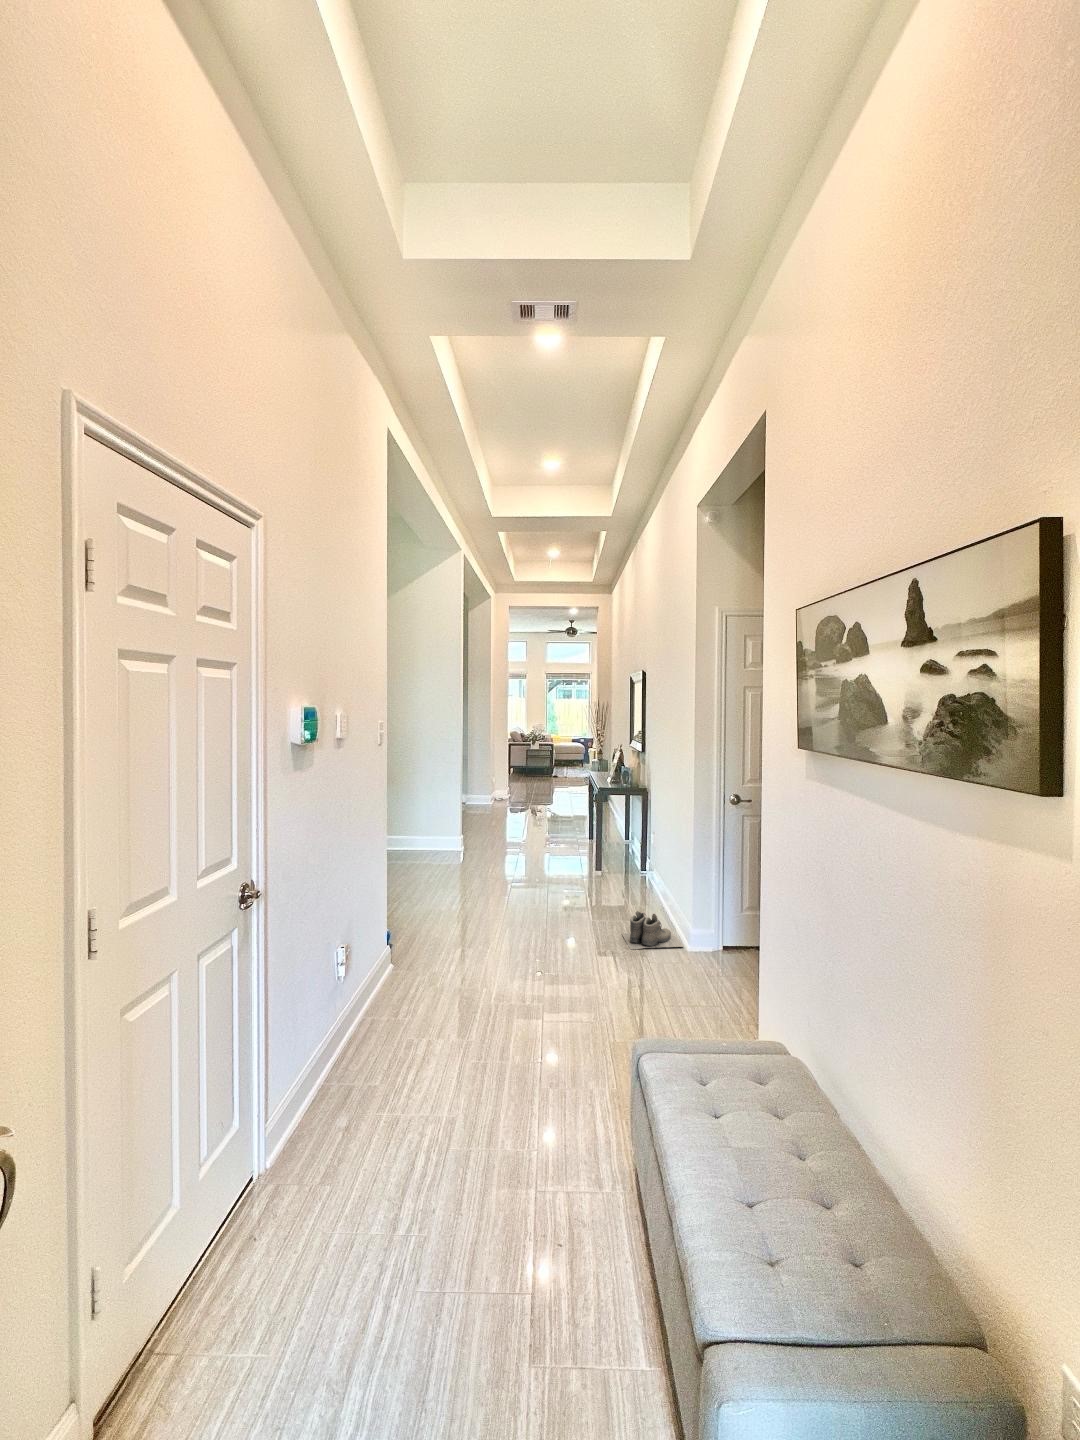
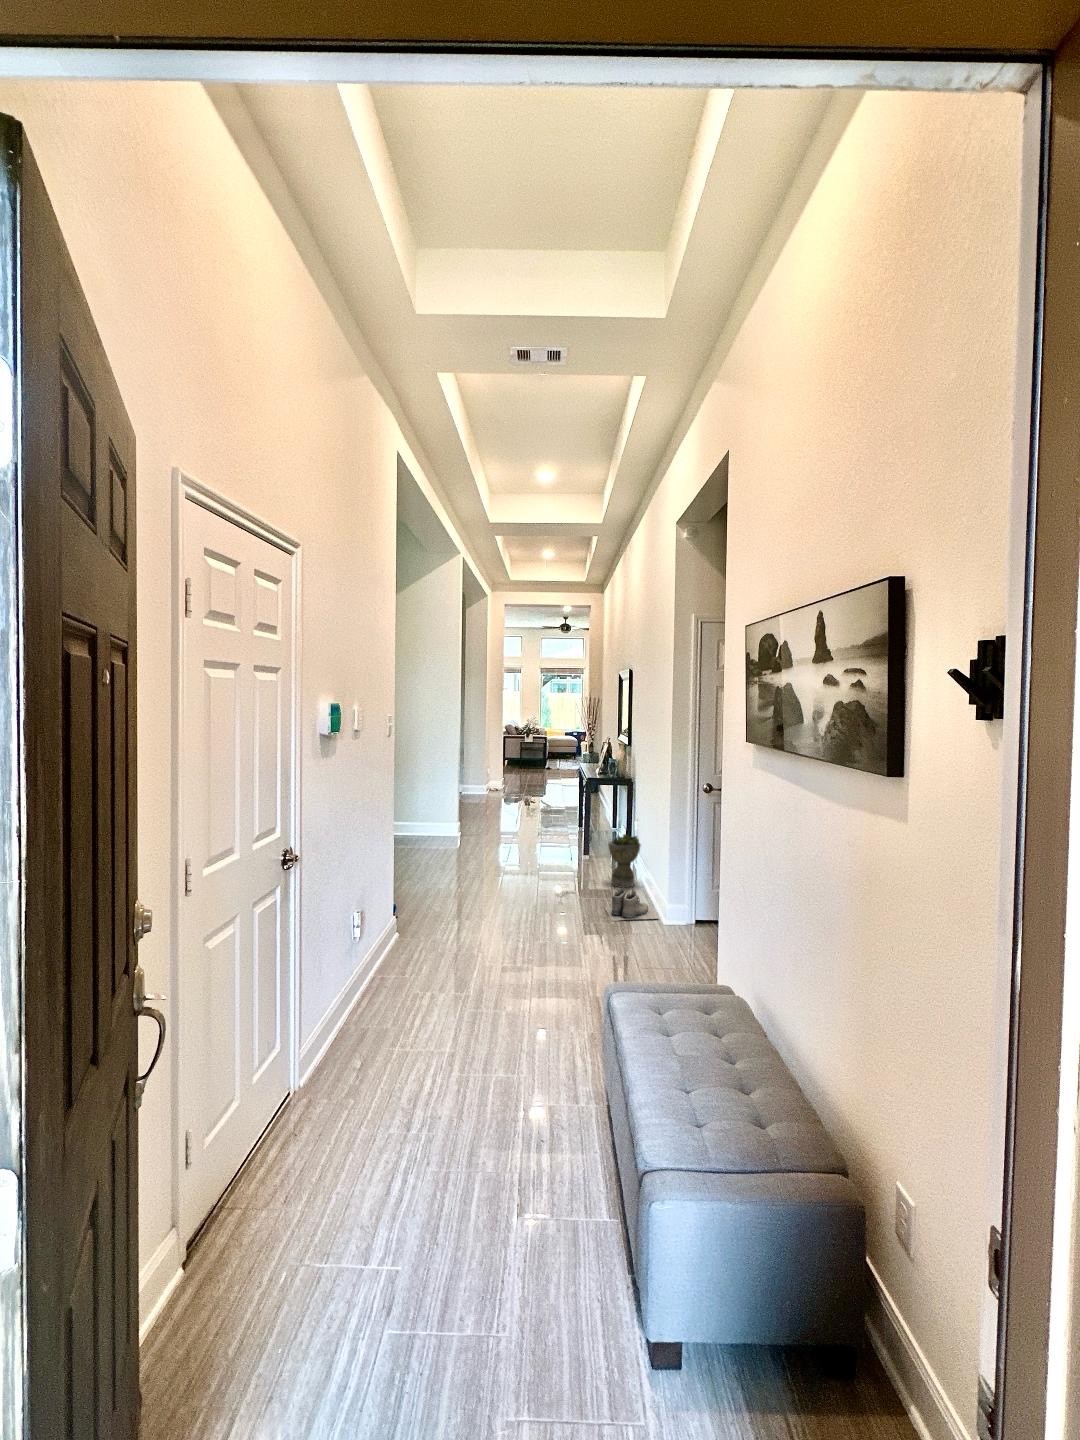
planter: none [624,850,660,910] -> present [608,834,640,888]

